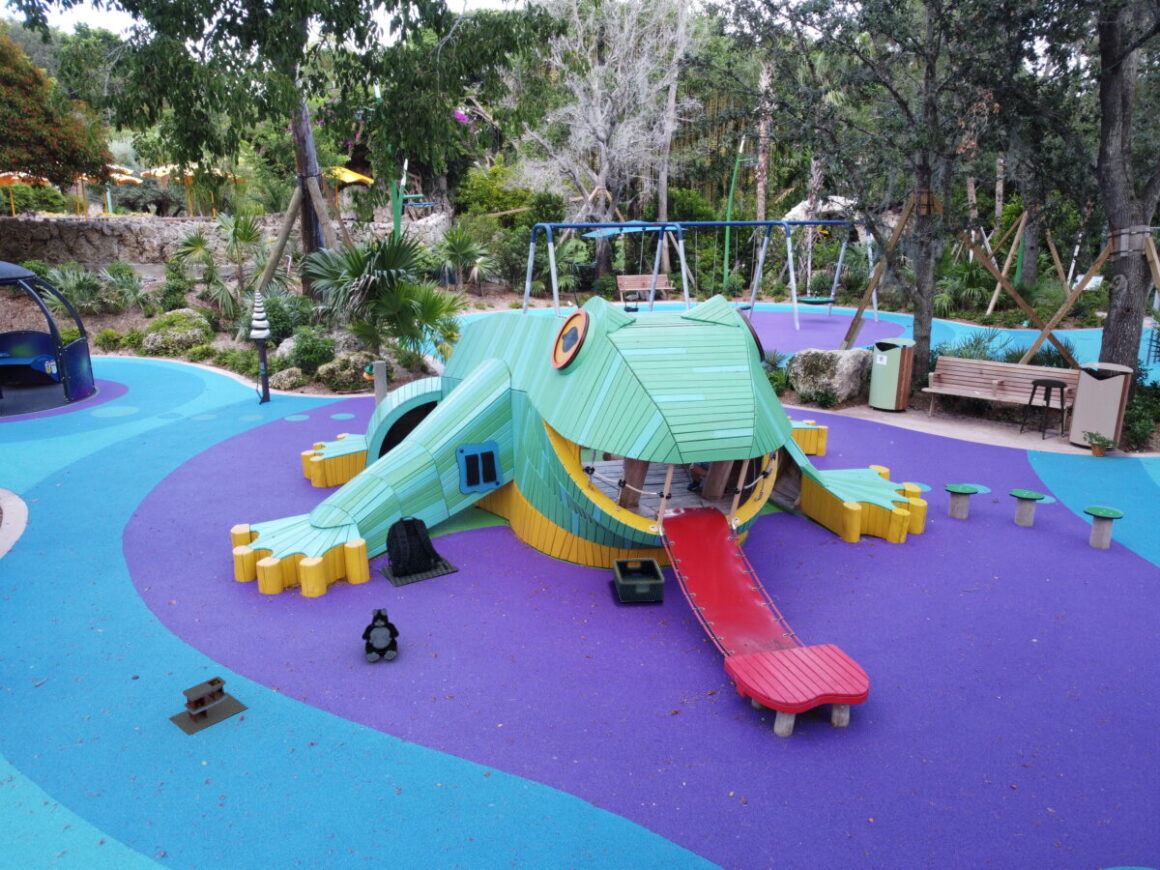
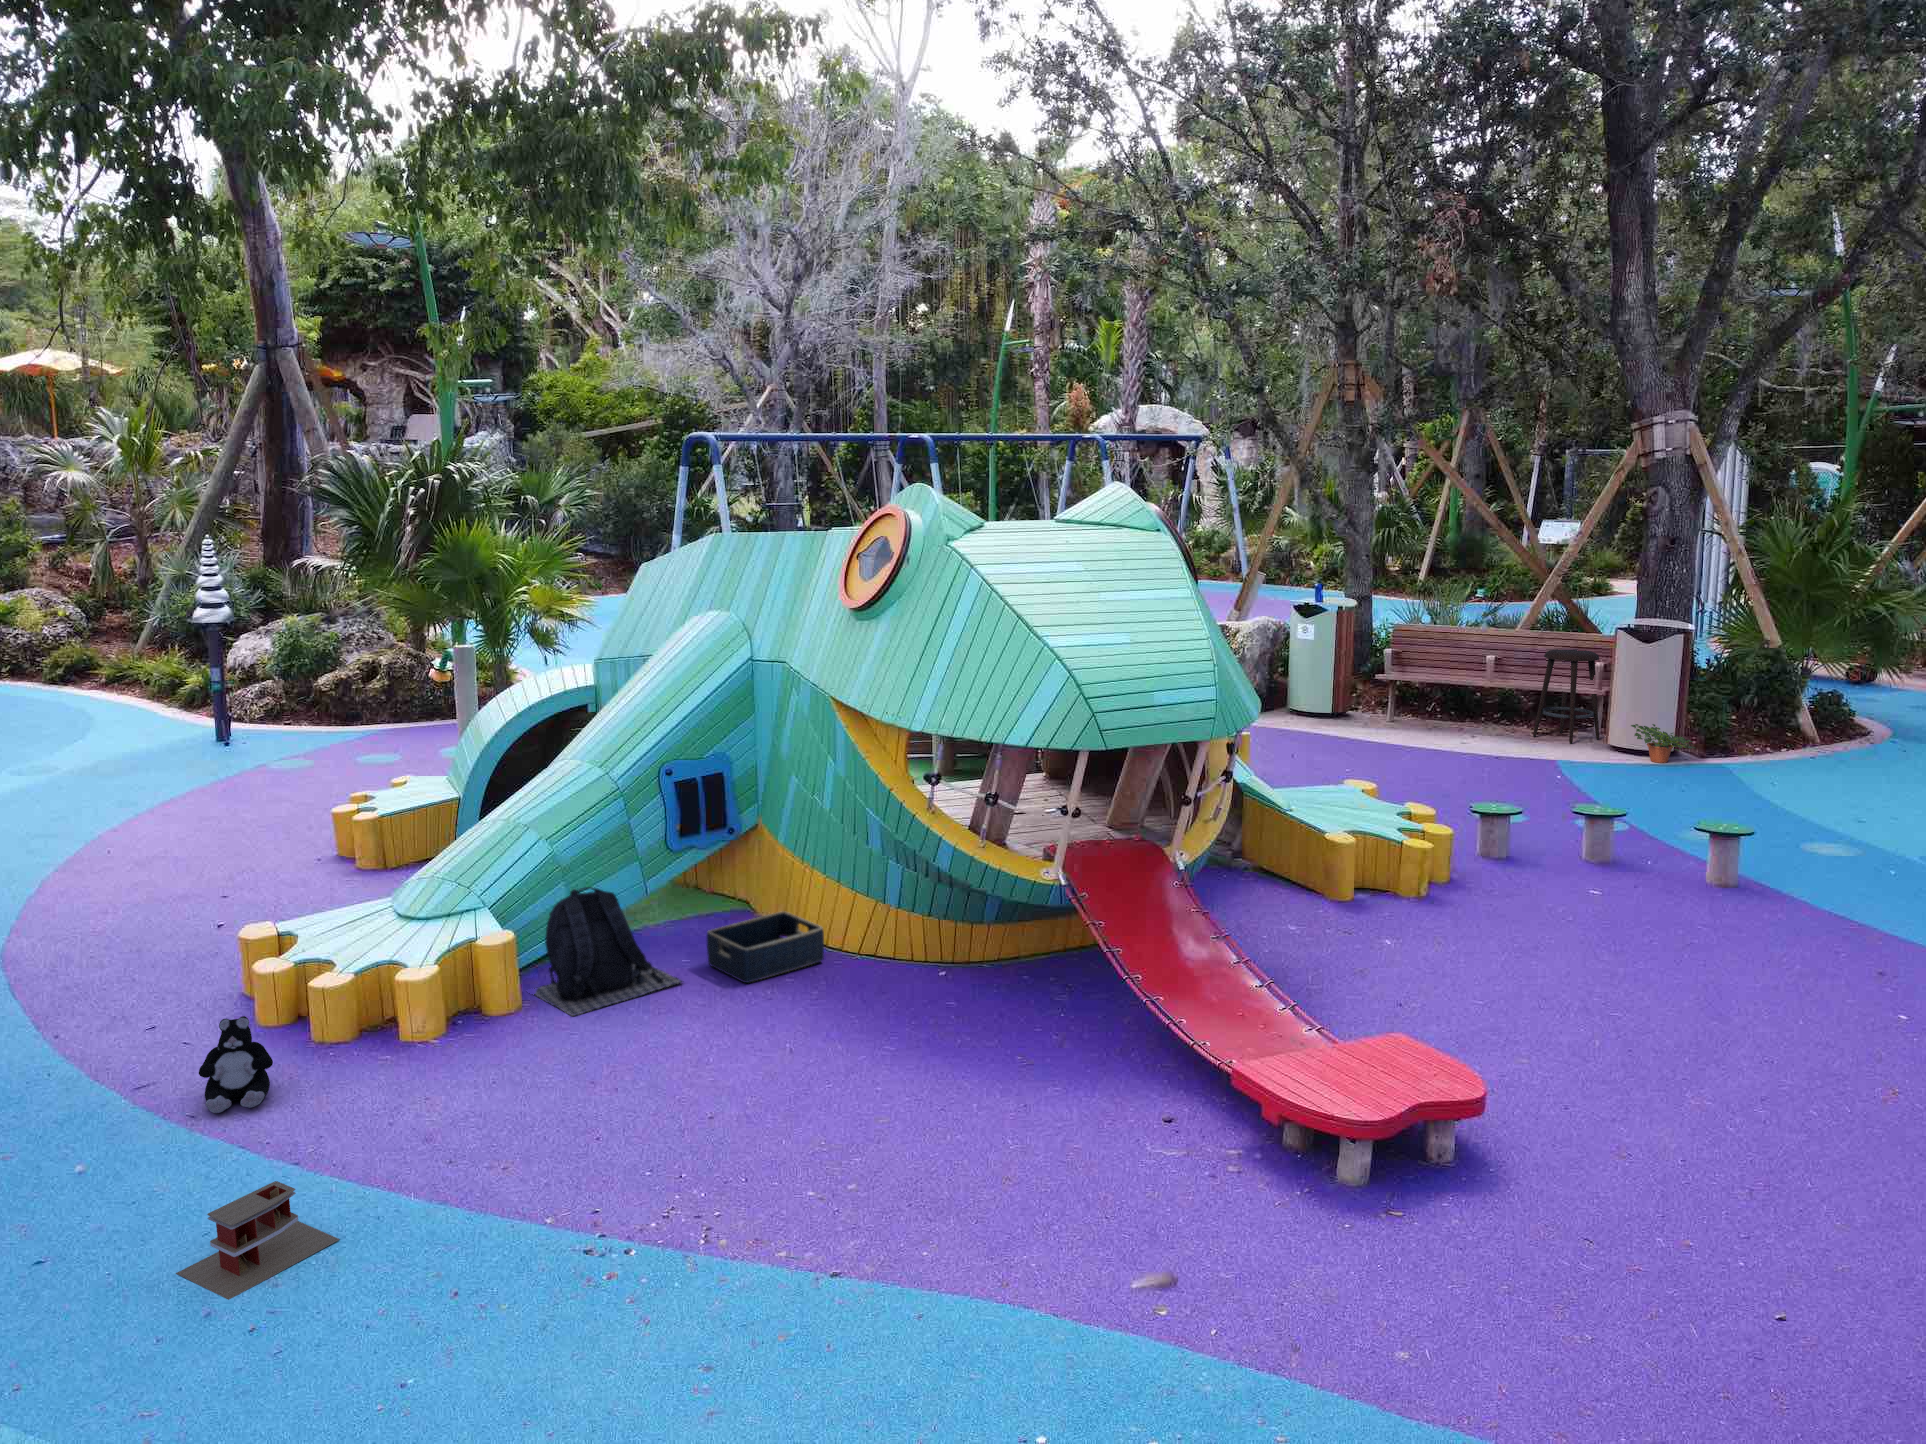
basket: present [613,558,665,603] -> present [707,911,824,983]
plush toy: present [362,608,399,662] -> present [199,1016,273,1113]

